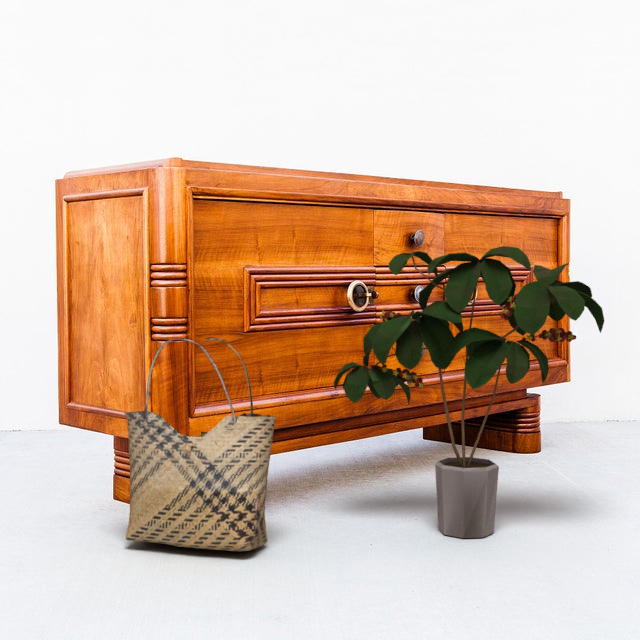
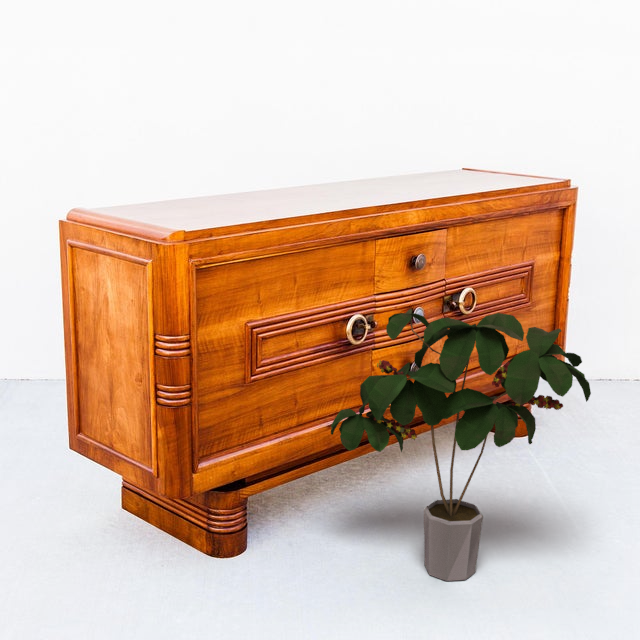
woven basket: present [125,337,276,551] -> none [132,396,275,604]

